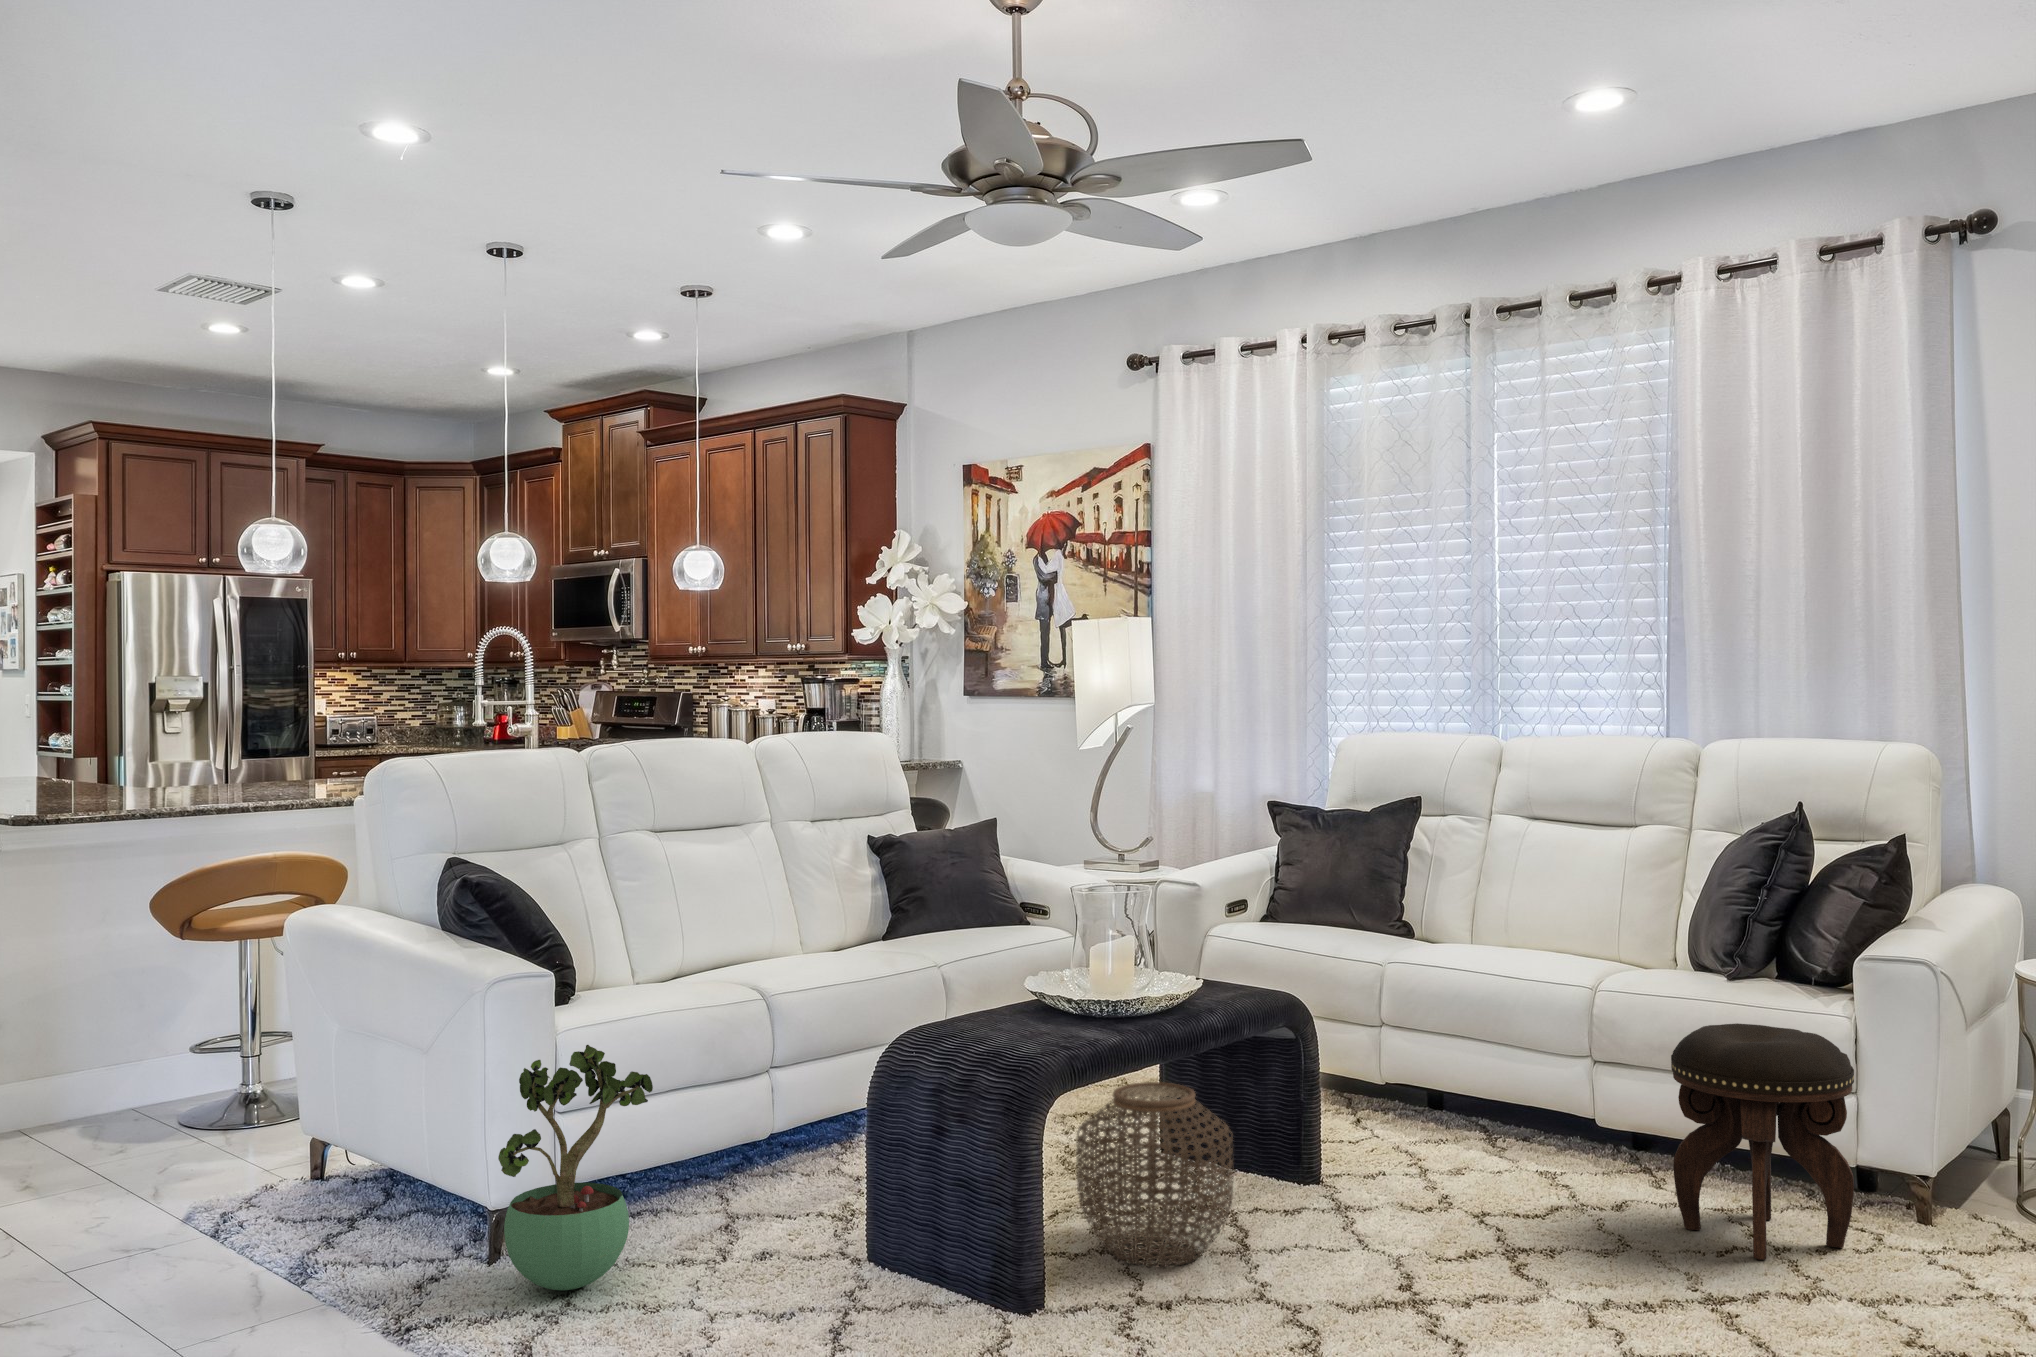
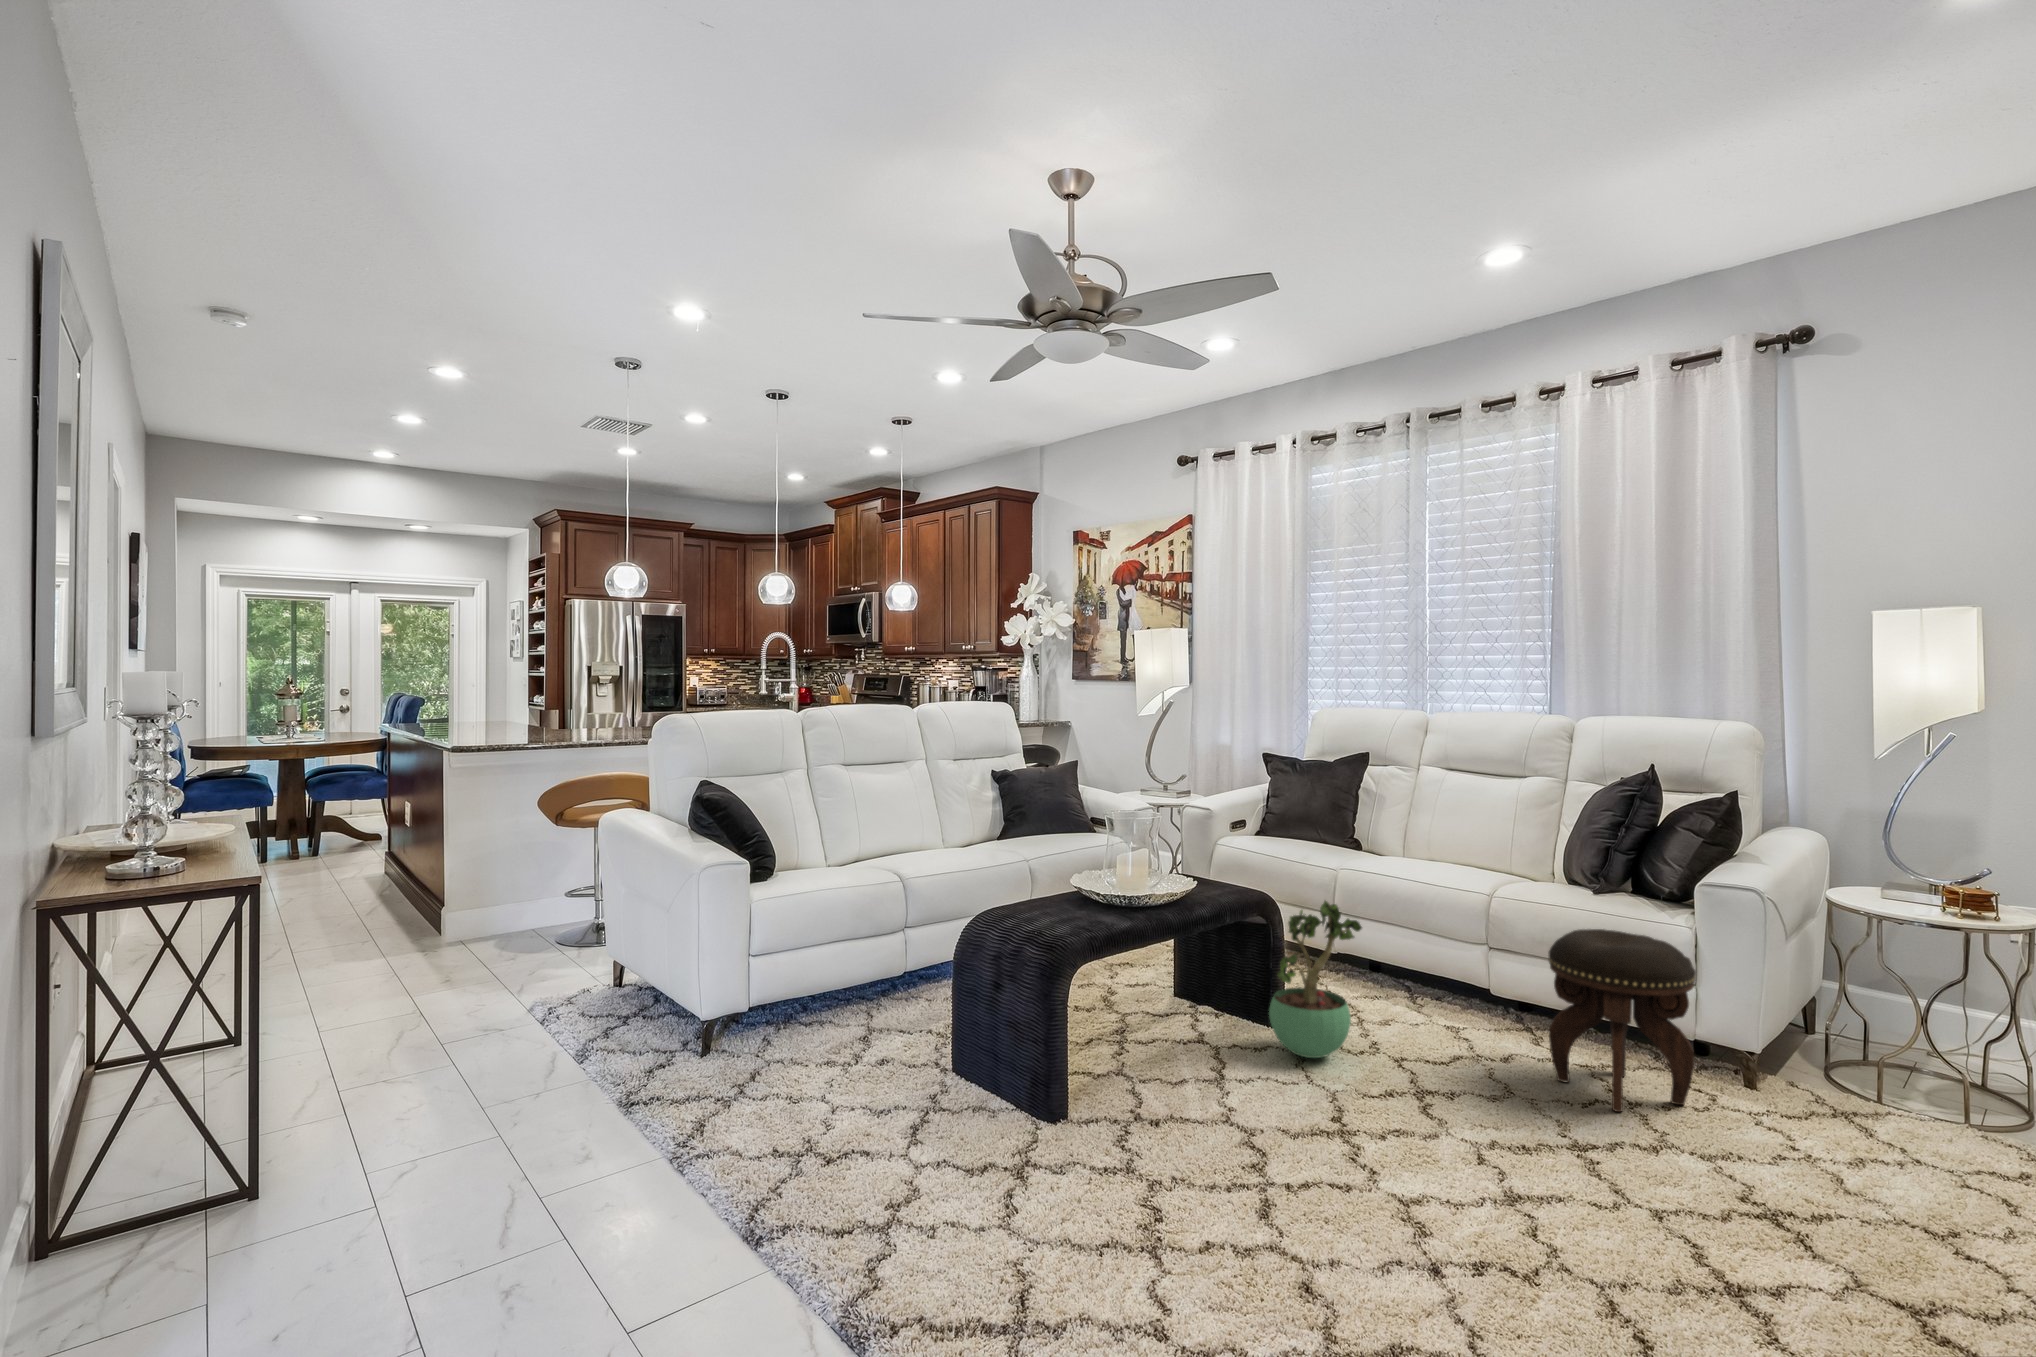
potted plant: present [498,1045,653,1290] -> present [1269,901,1362,1058]
woven basket: present [1076,1082,1233,1267] -> none [1101,954,1214,1089]

